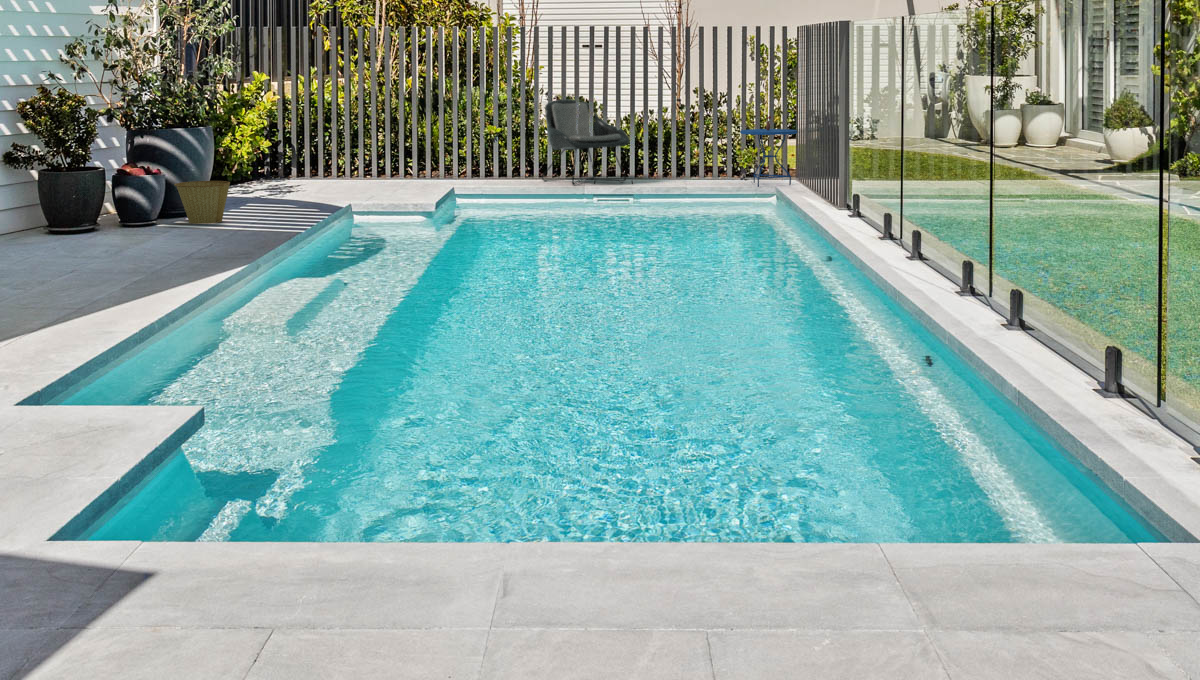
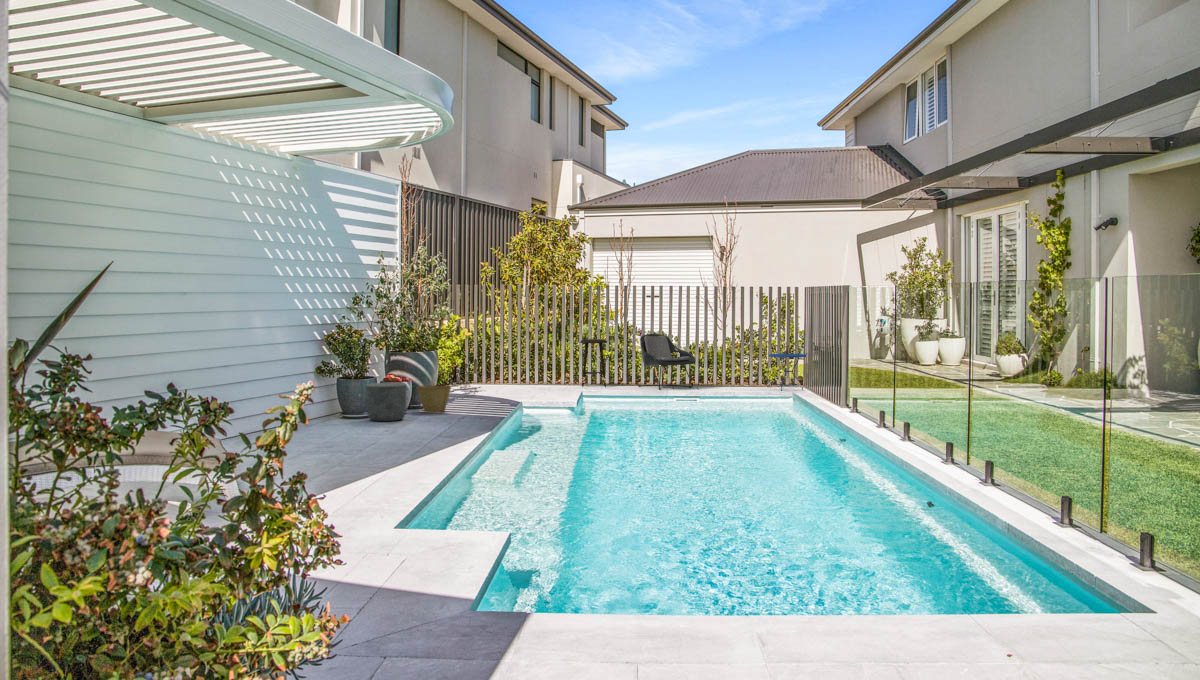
stool: none [453,109,495,183] -> present [580,339,607,387]
planter: none [85,177,151,237] -> present [366,383,406,421]

